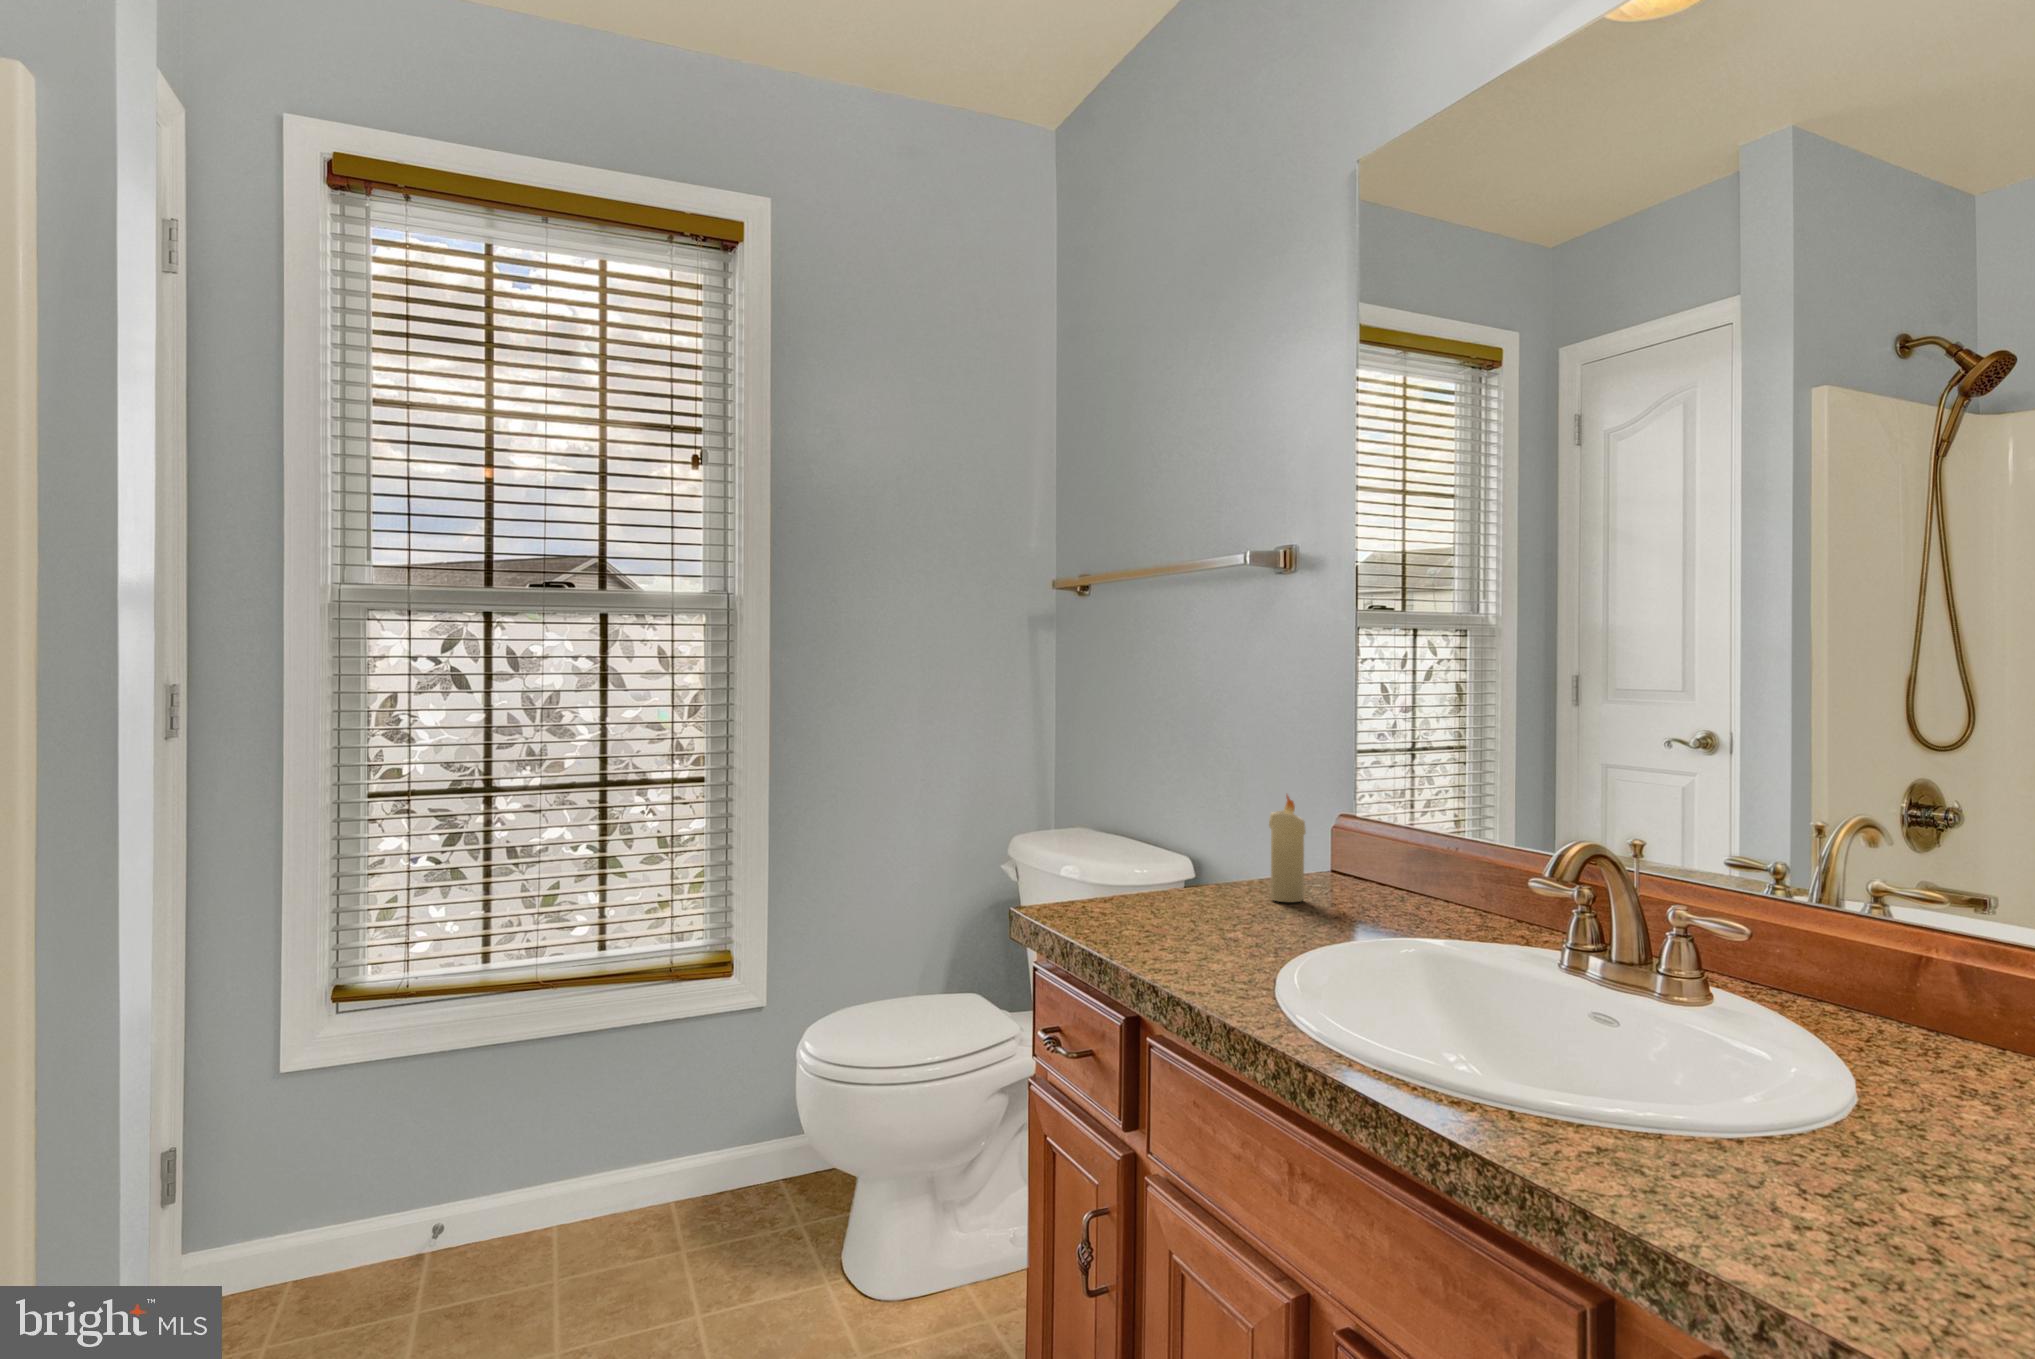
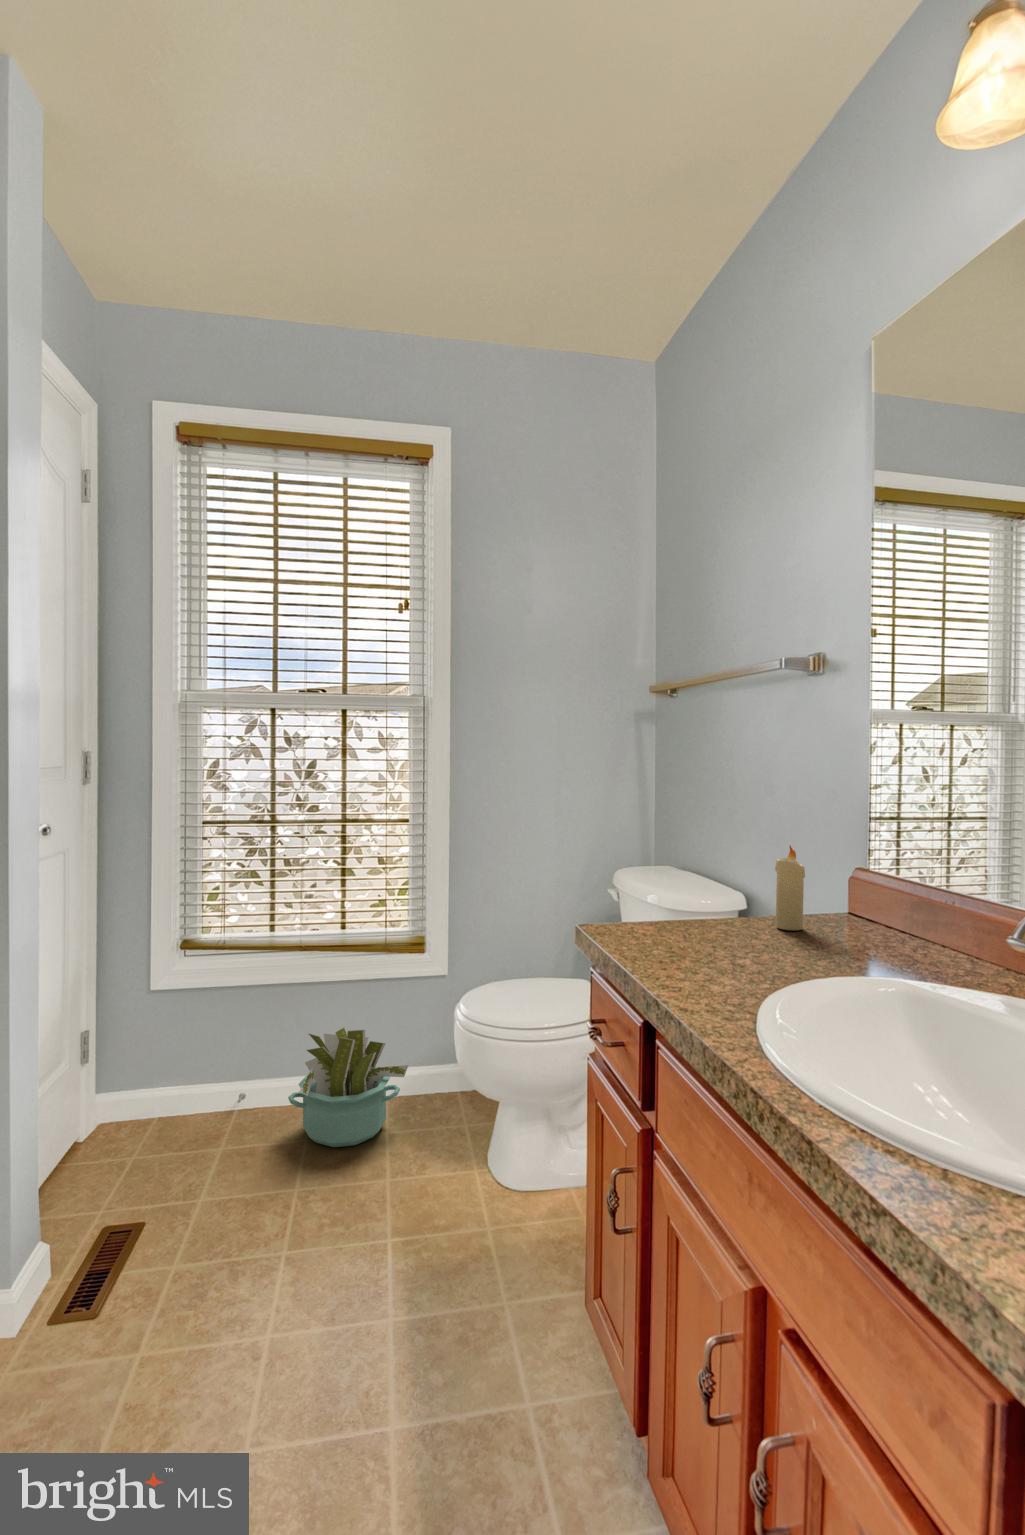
decorative plant: none [527,1100,717,1285] -> present [288,1027,408,1147]

